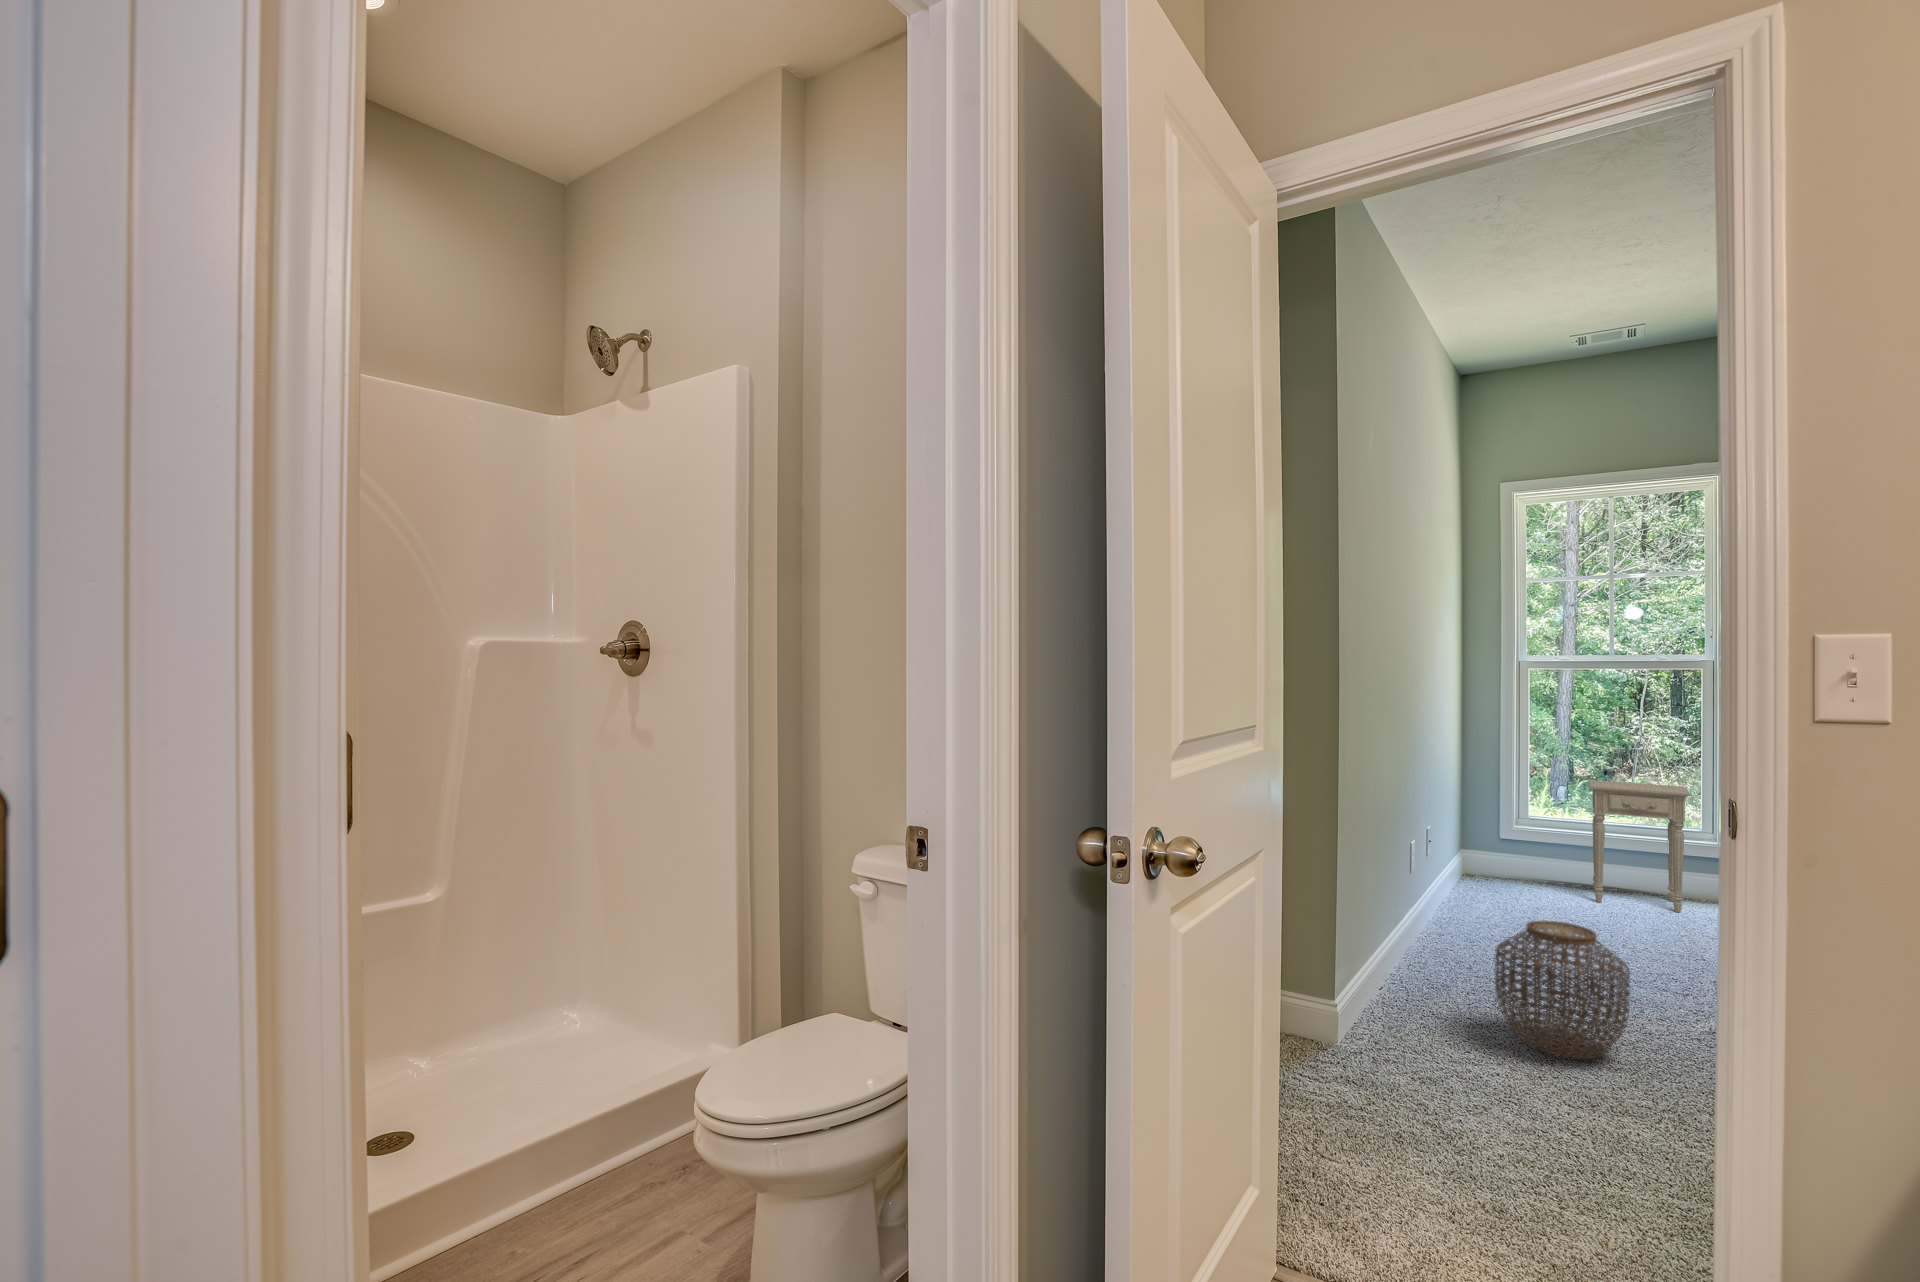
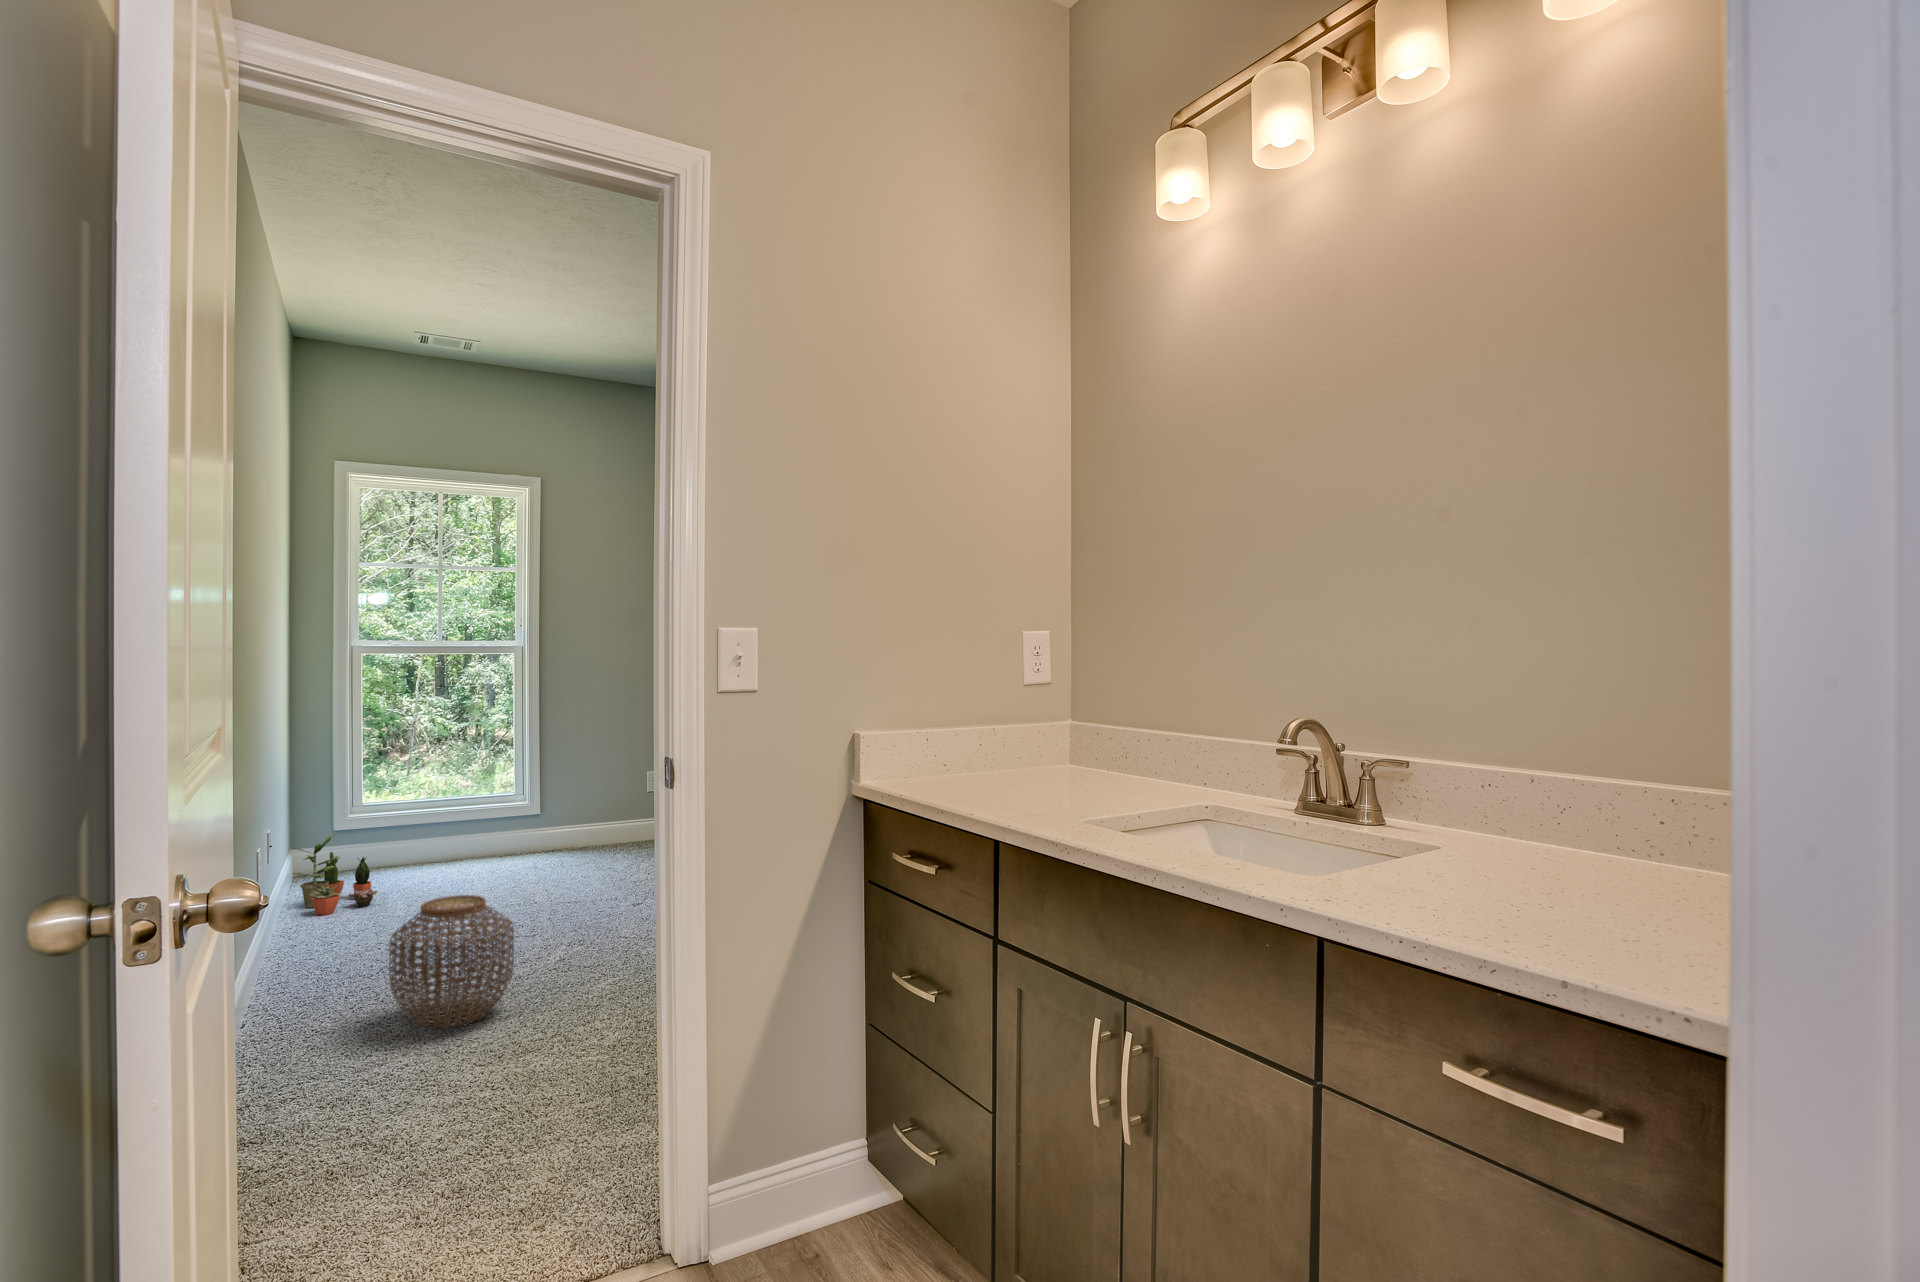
nightstand: present [1588,780,1691,912] -> none [423,753,513,874]
potted plant: none [1454,840,1529,915] -> present [293,835,377,915]

